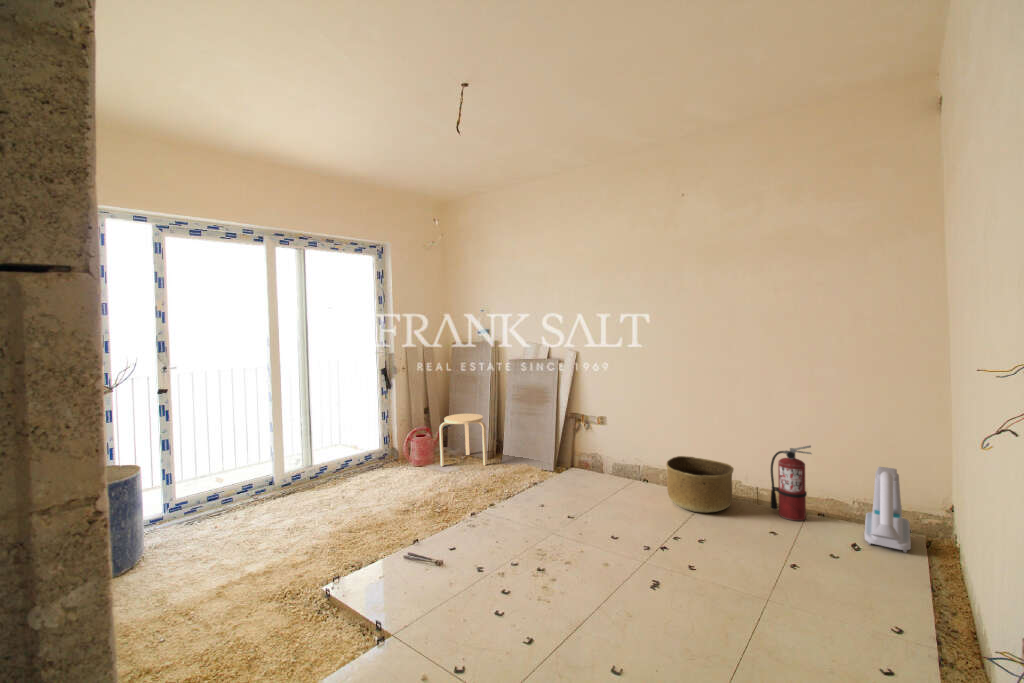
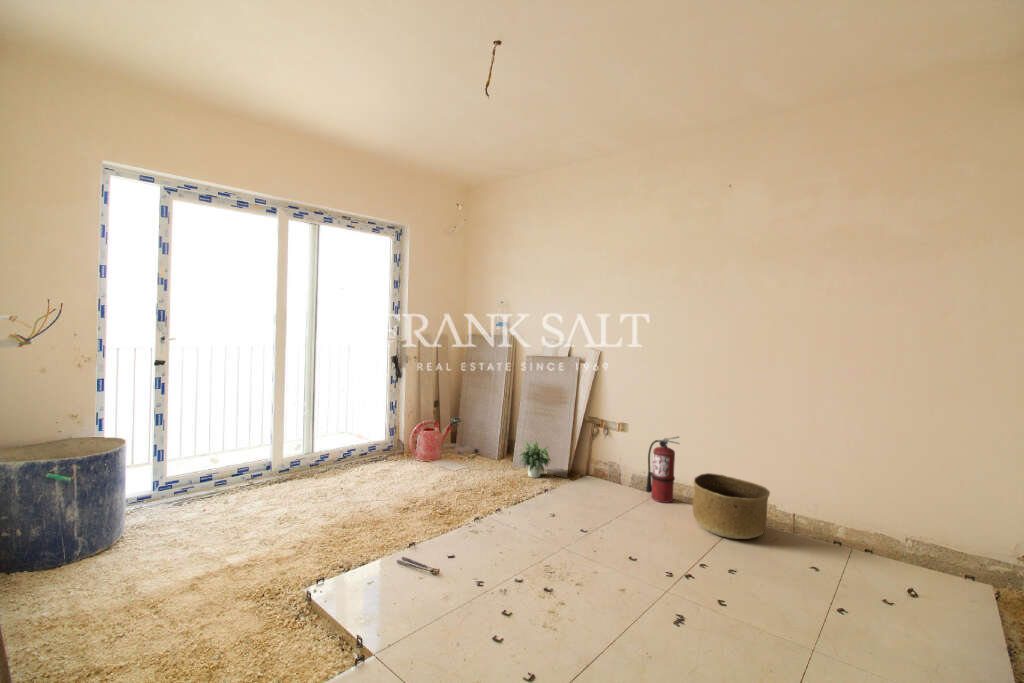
stool: present [439,414,487,466] -> none [447,410,498,466]
potted plant: none [506,438,537,473] -> present [519,441,550,478]
fire extinguisher: present [770,445,811,521] -> present [646,437,679,503]
vacuum cleaner: present [865,467,911,552] -> none [922,504,978,607]

